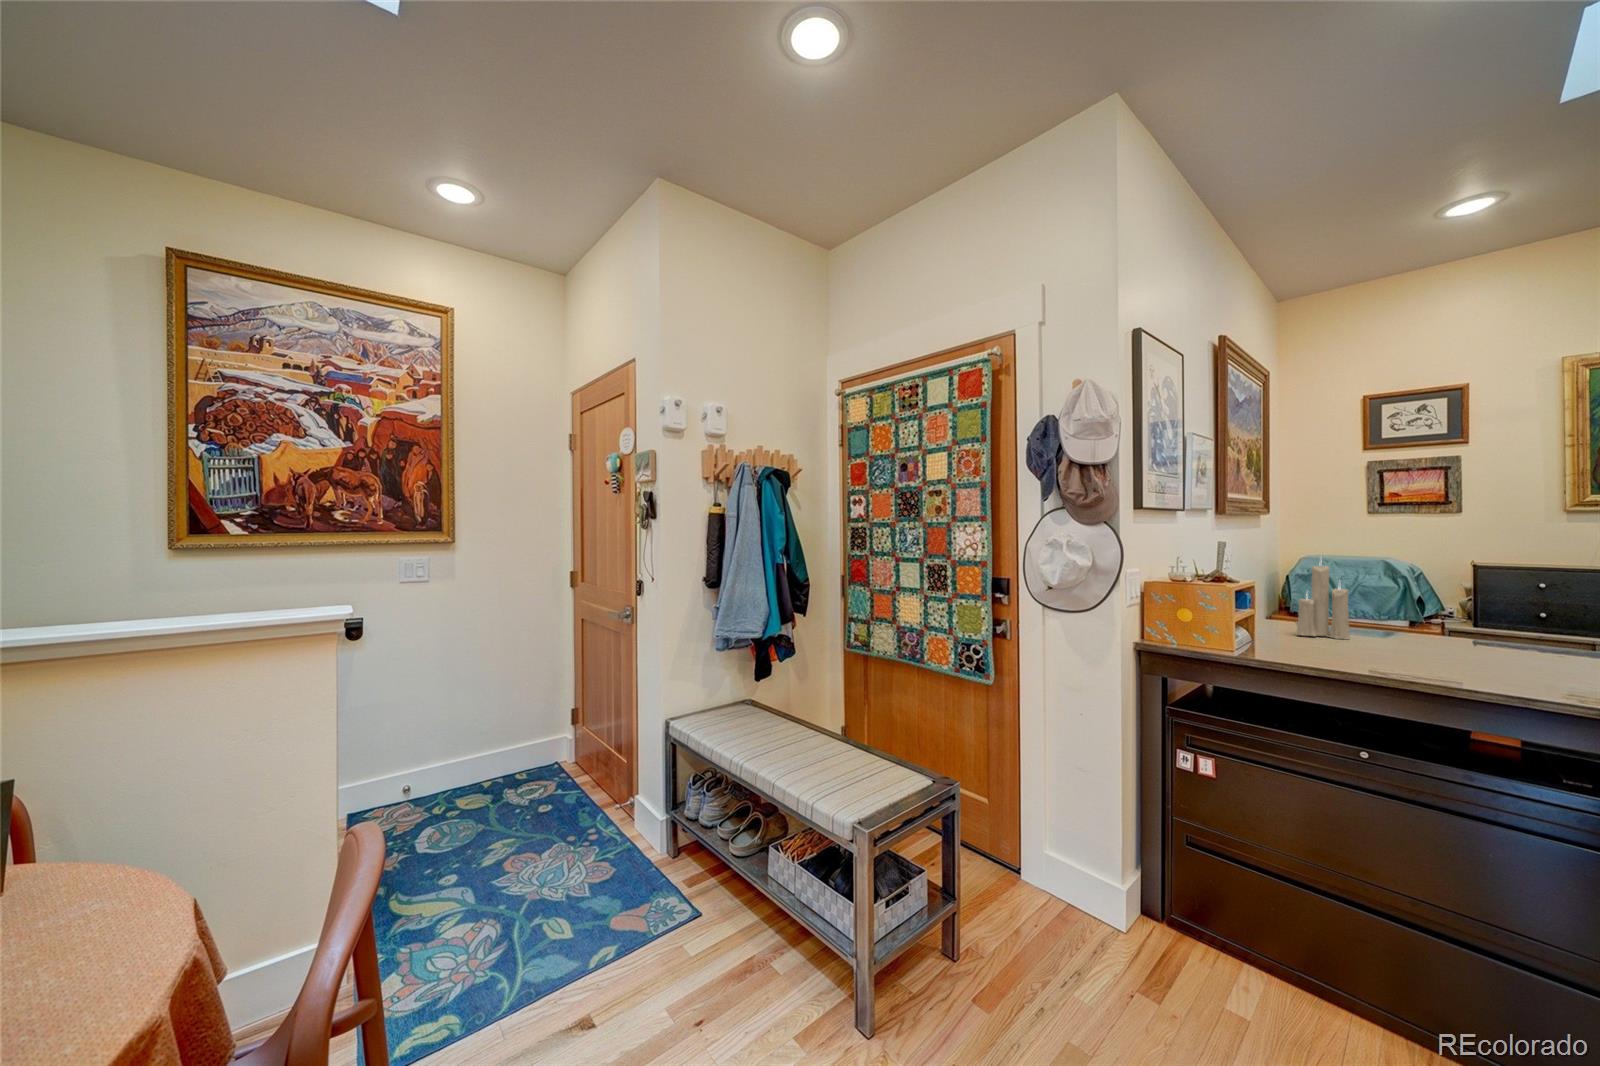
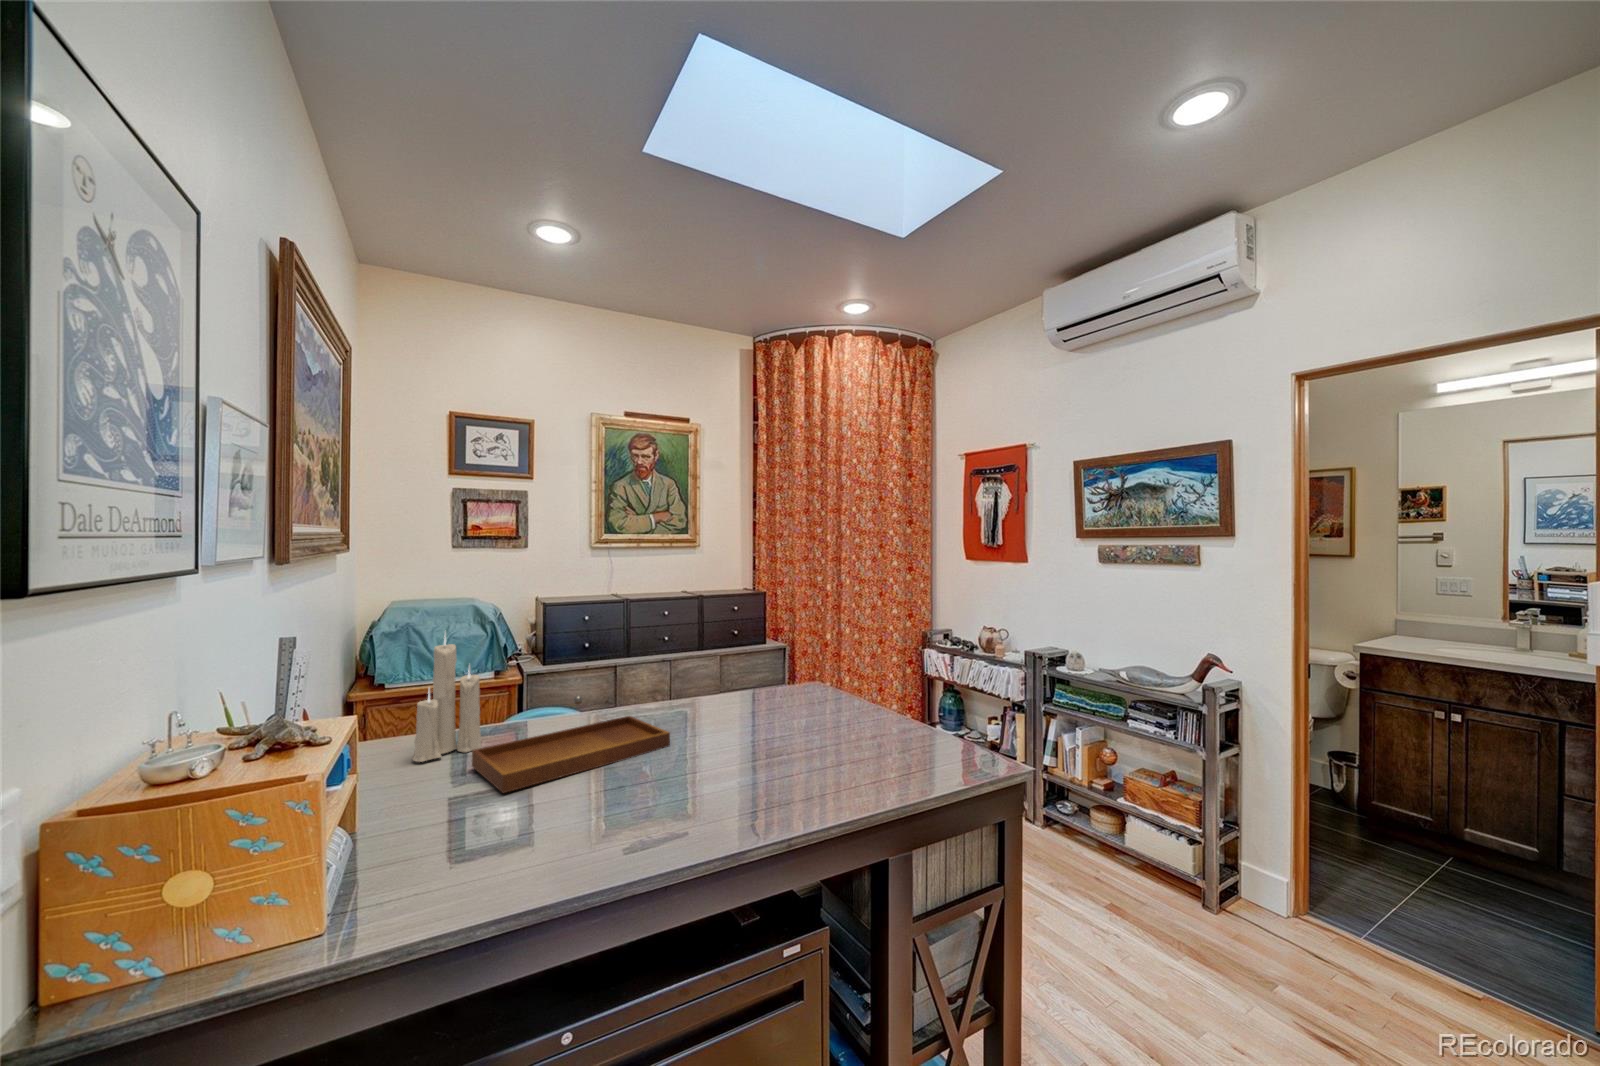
tray: none [1335,611,1544,671] -> present [472,695,670,793]

